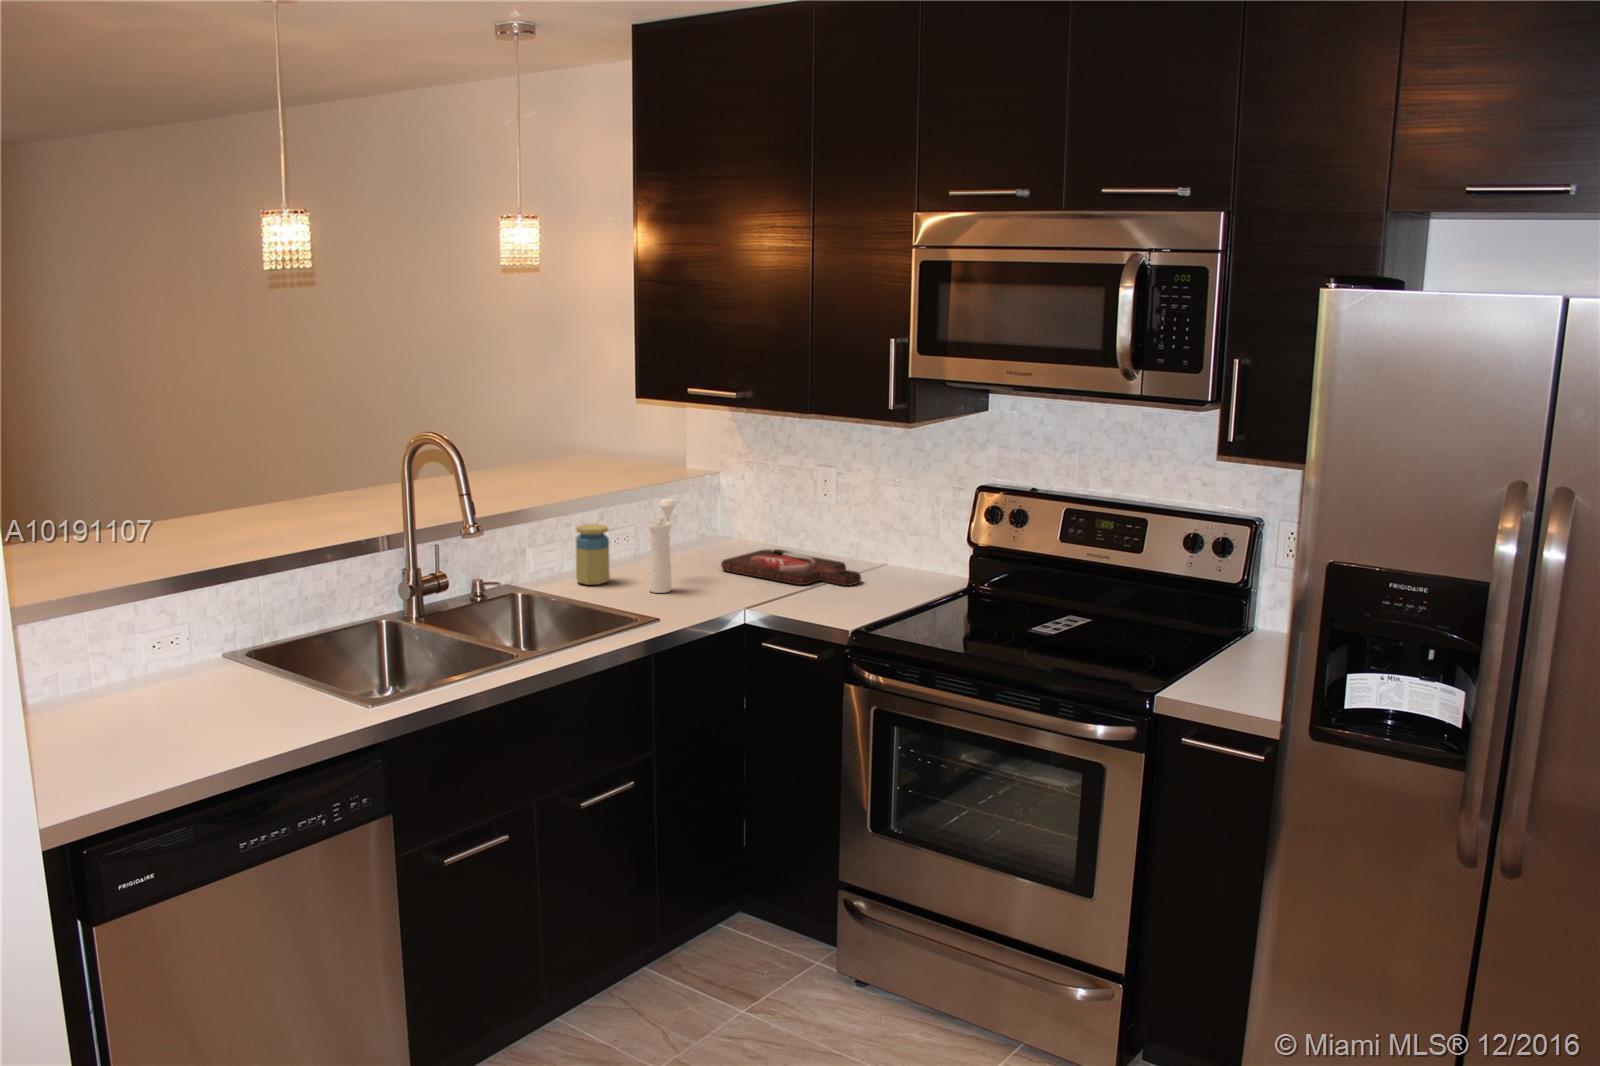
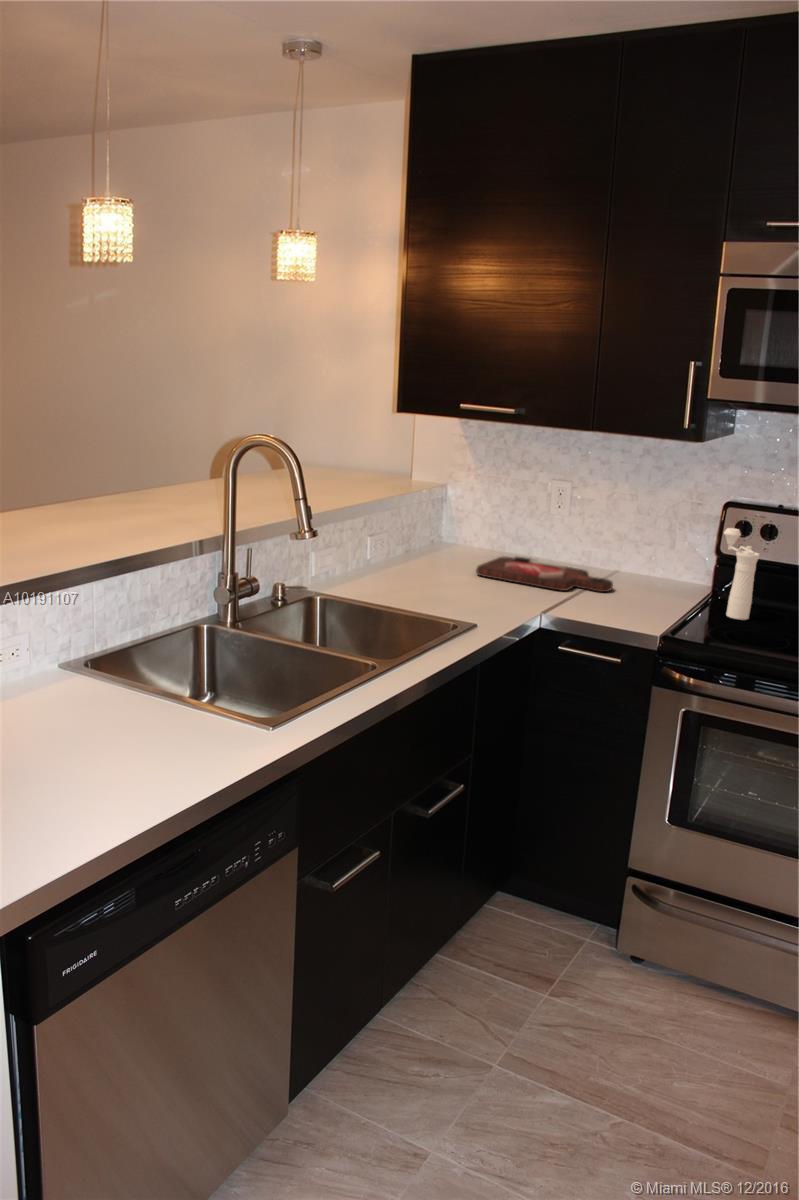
pepper mill: present [648,499,676,593] -> present [724,528,760,620]
jar: present [576,524,610,585] -> none [356,530,391,588]

